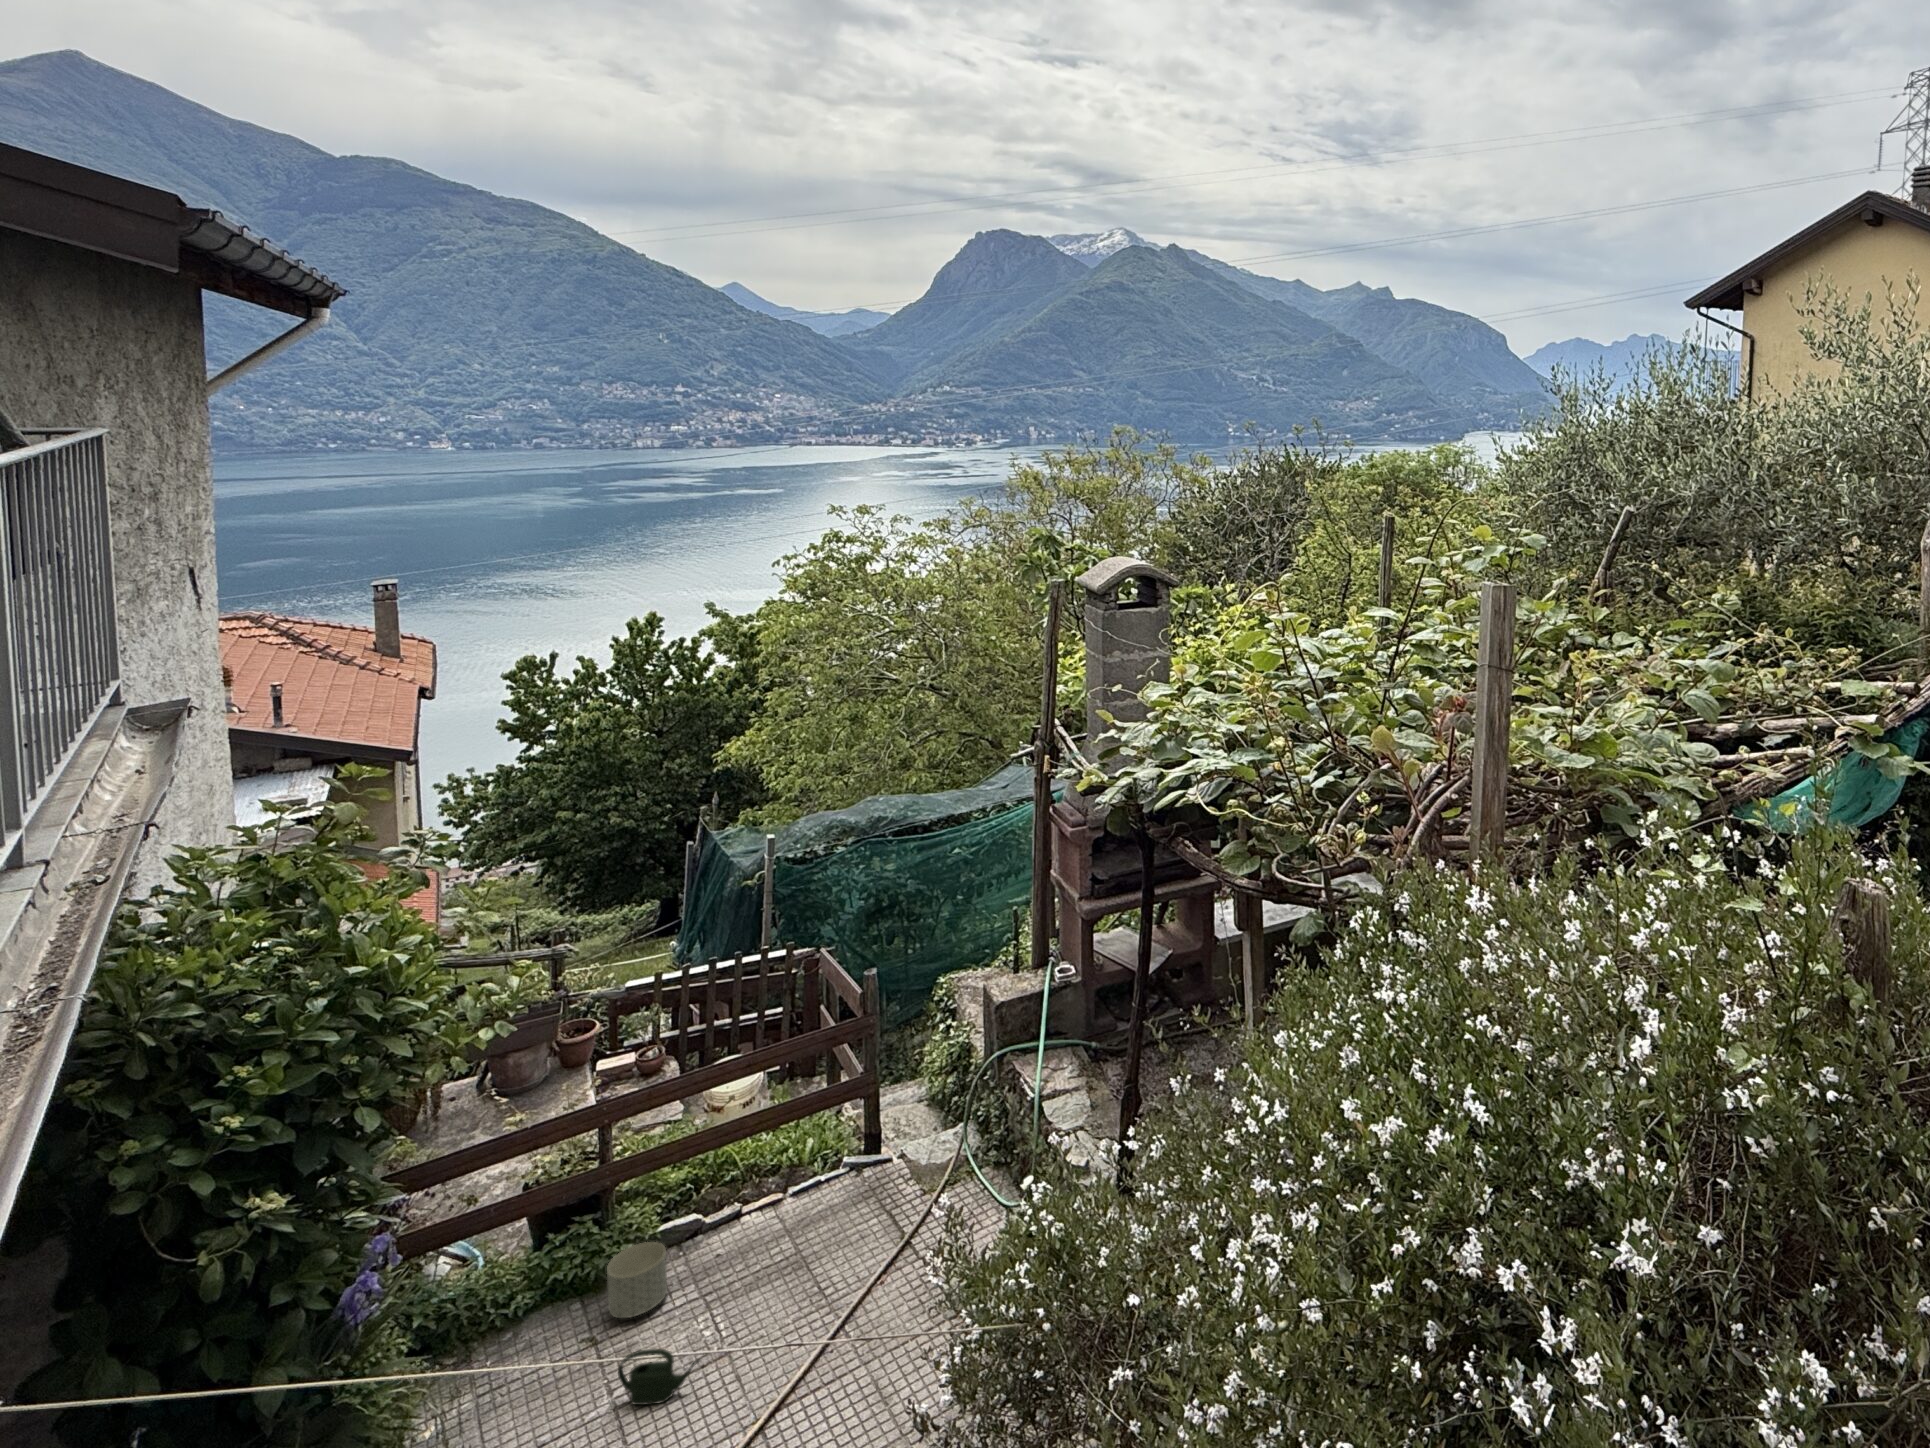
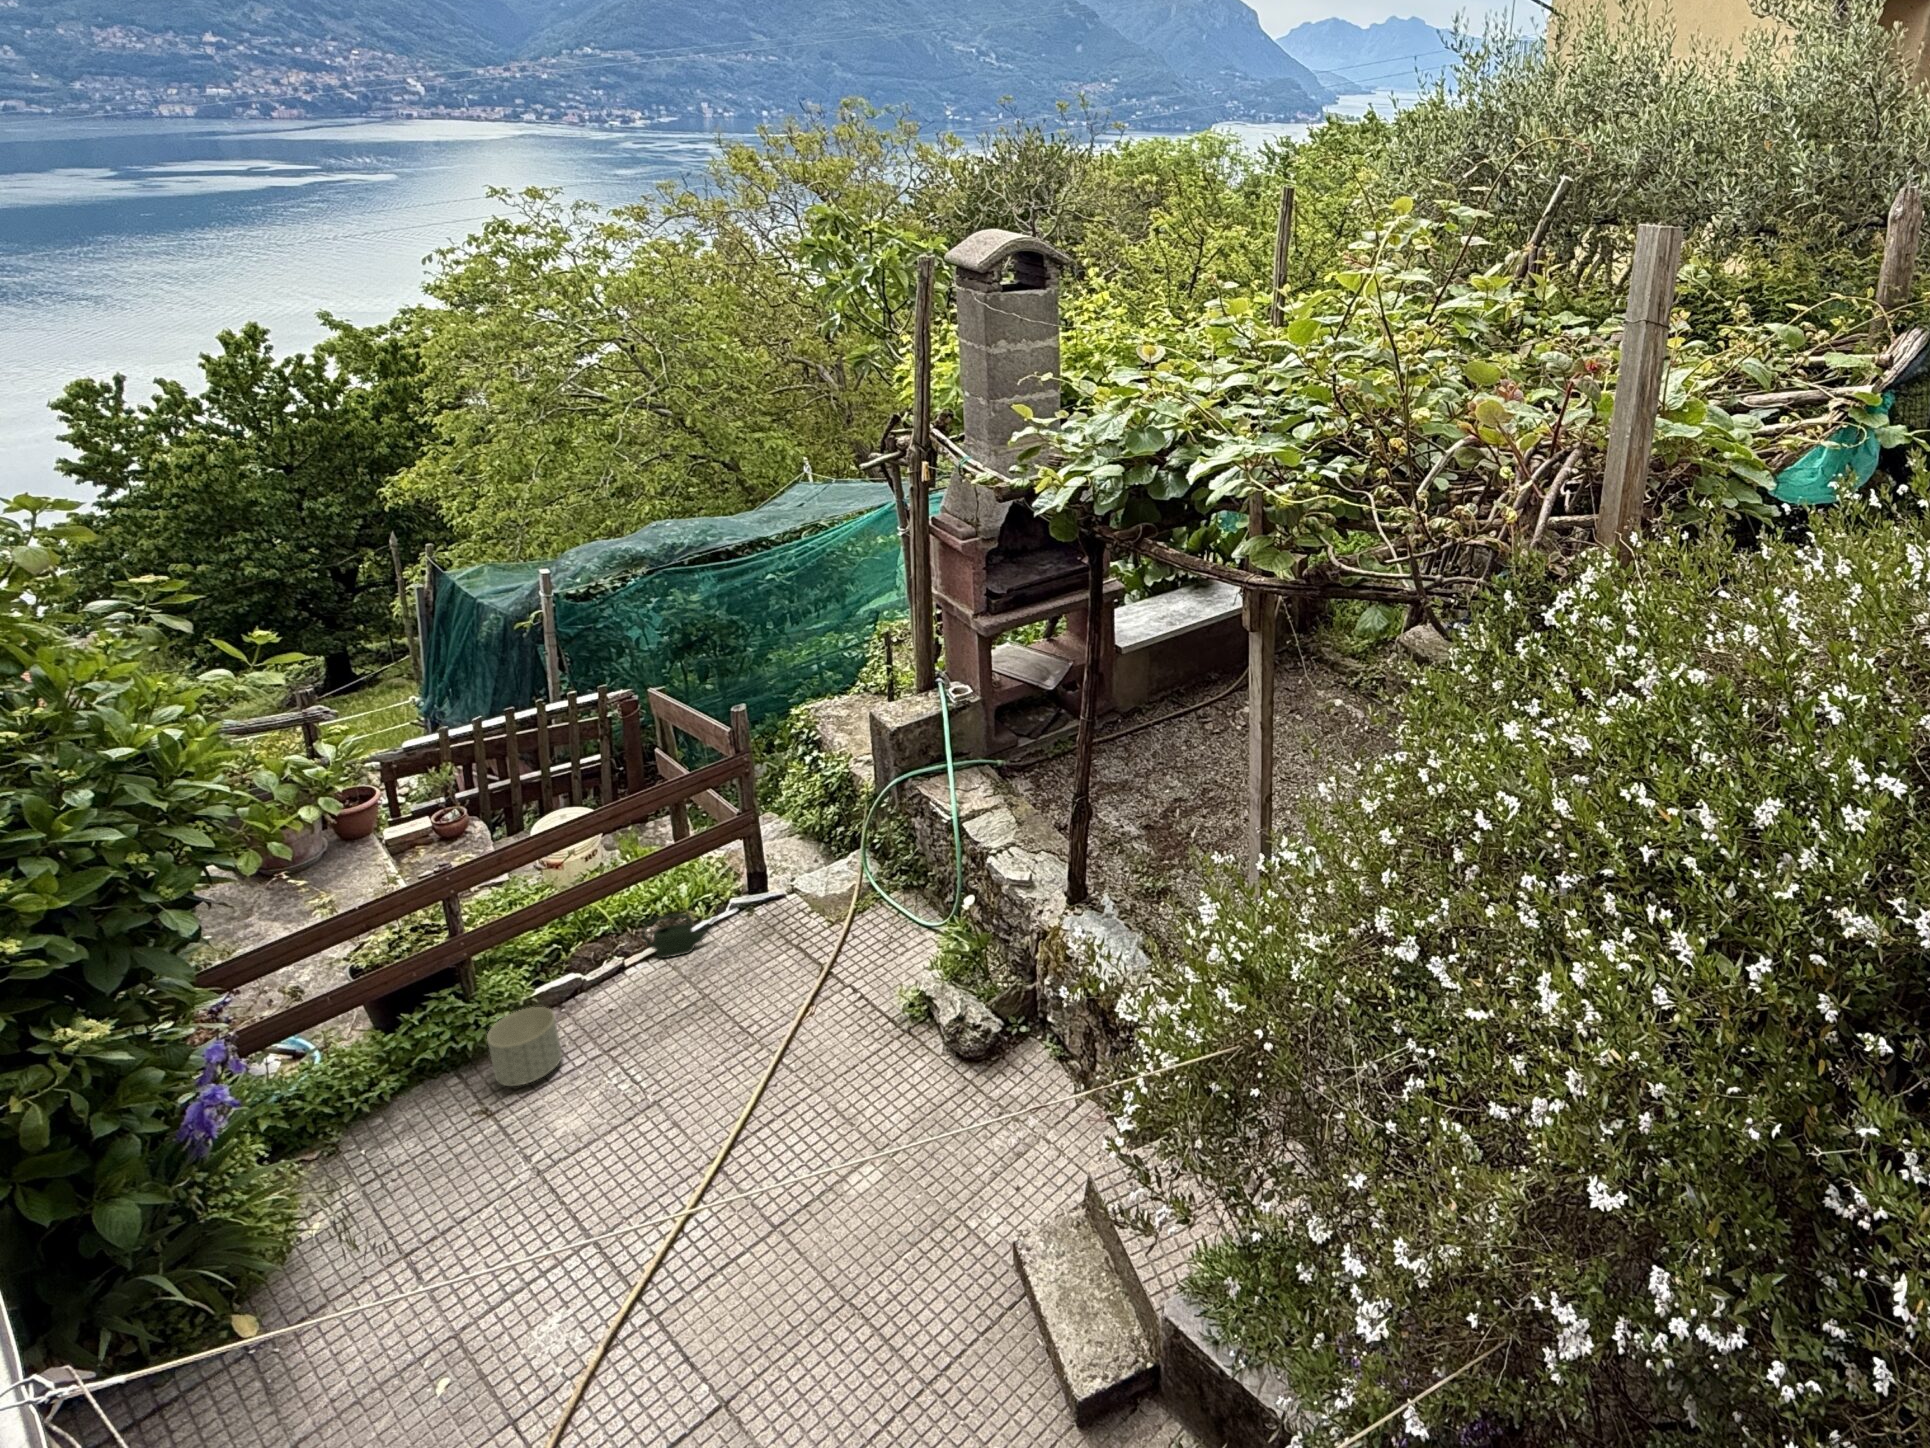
watering can: present [618,1349,700,1405] -> present [642,913,717,958]

